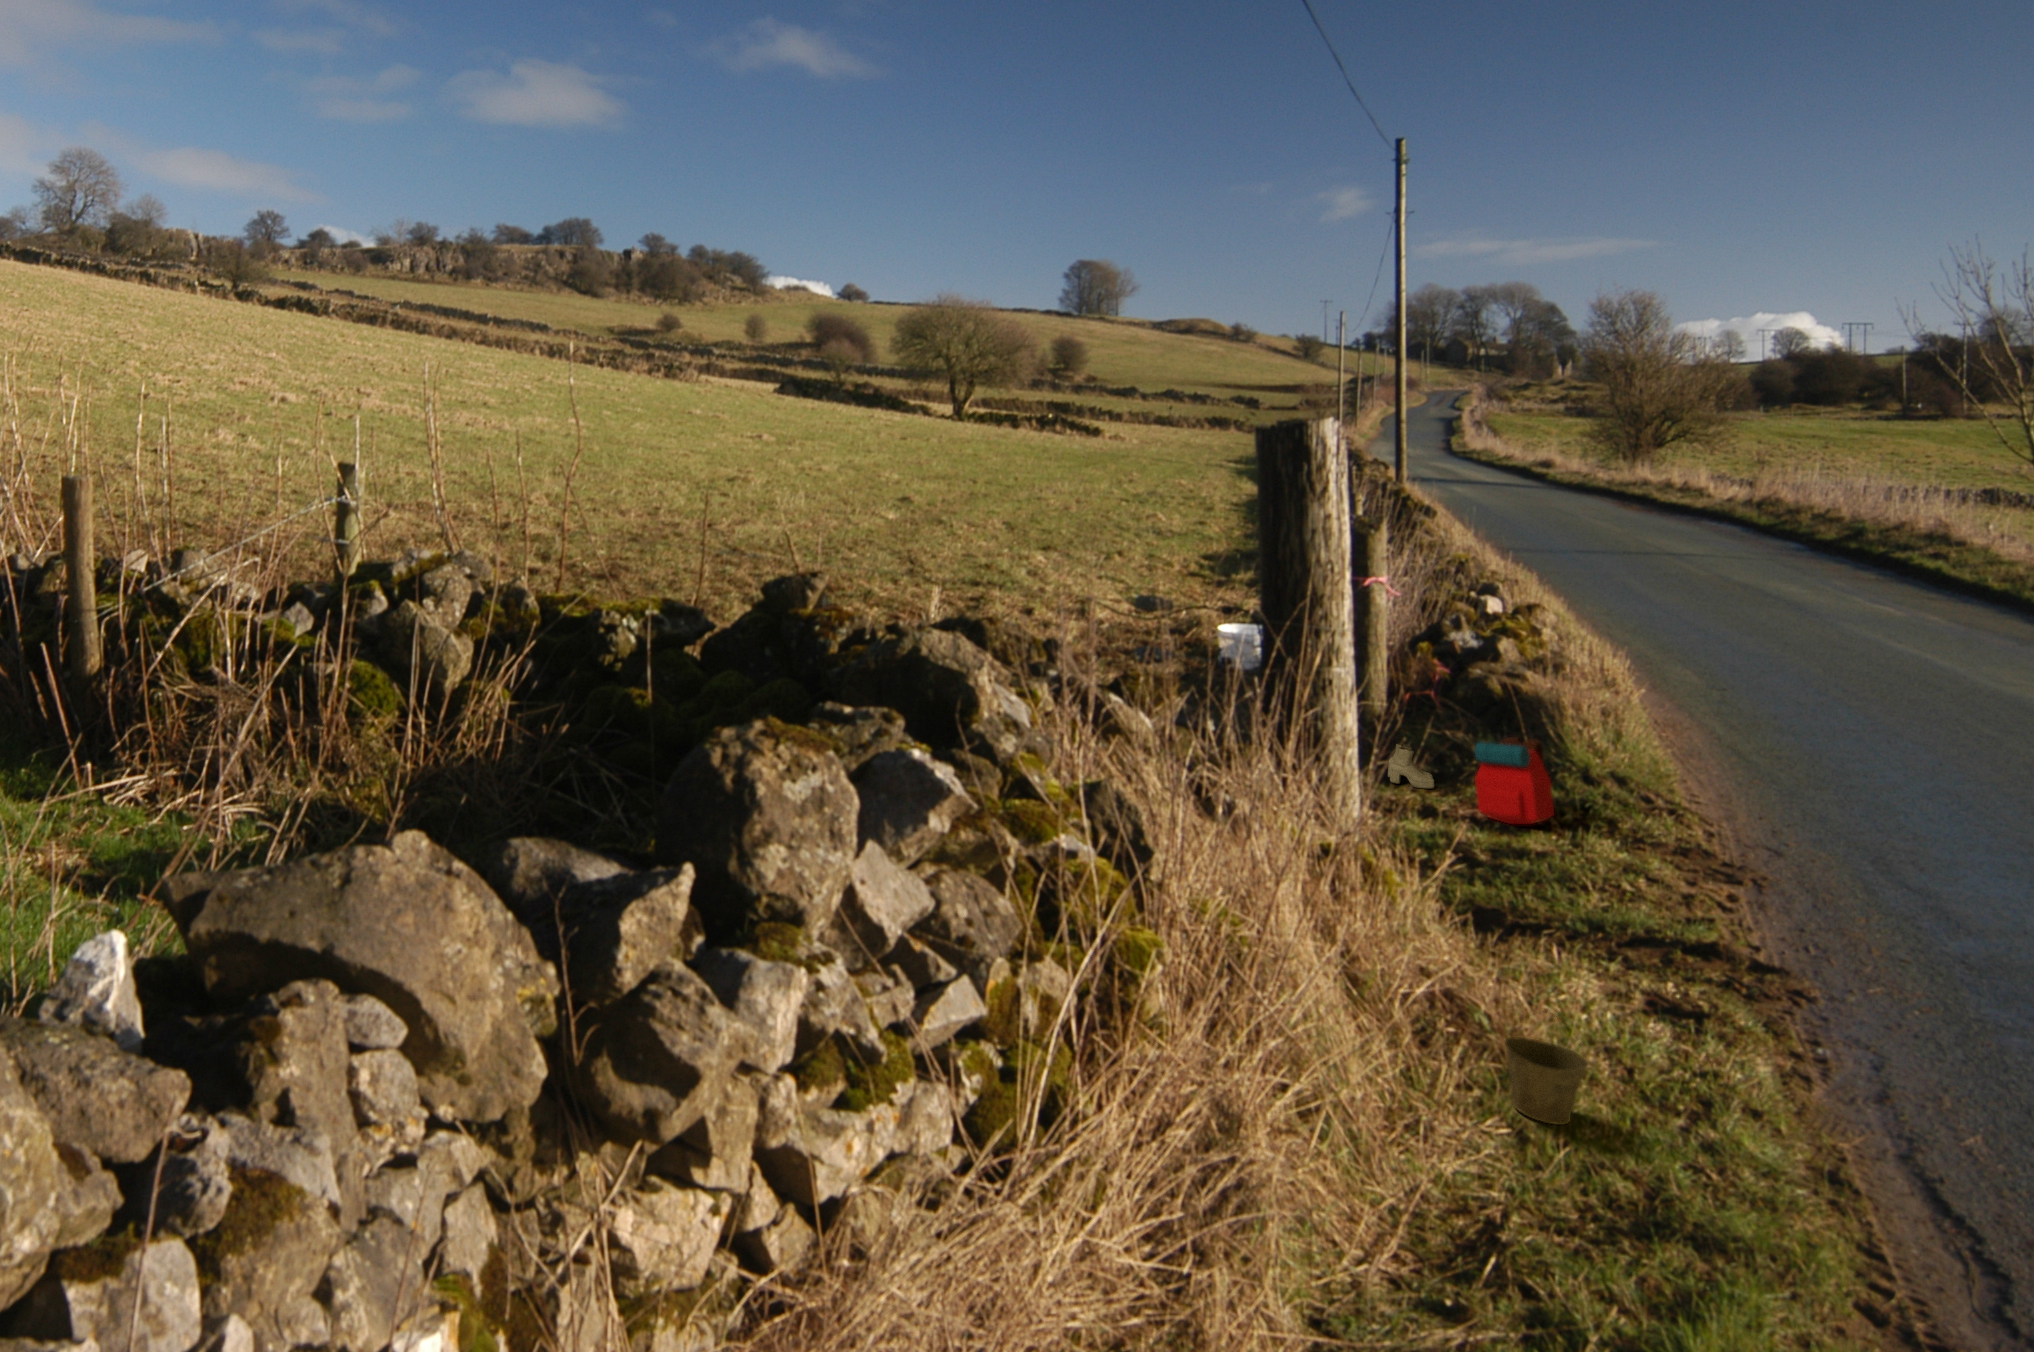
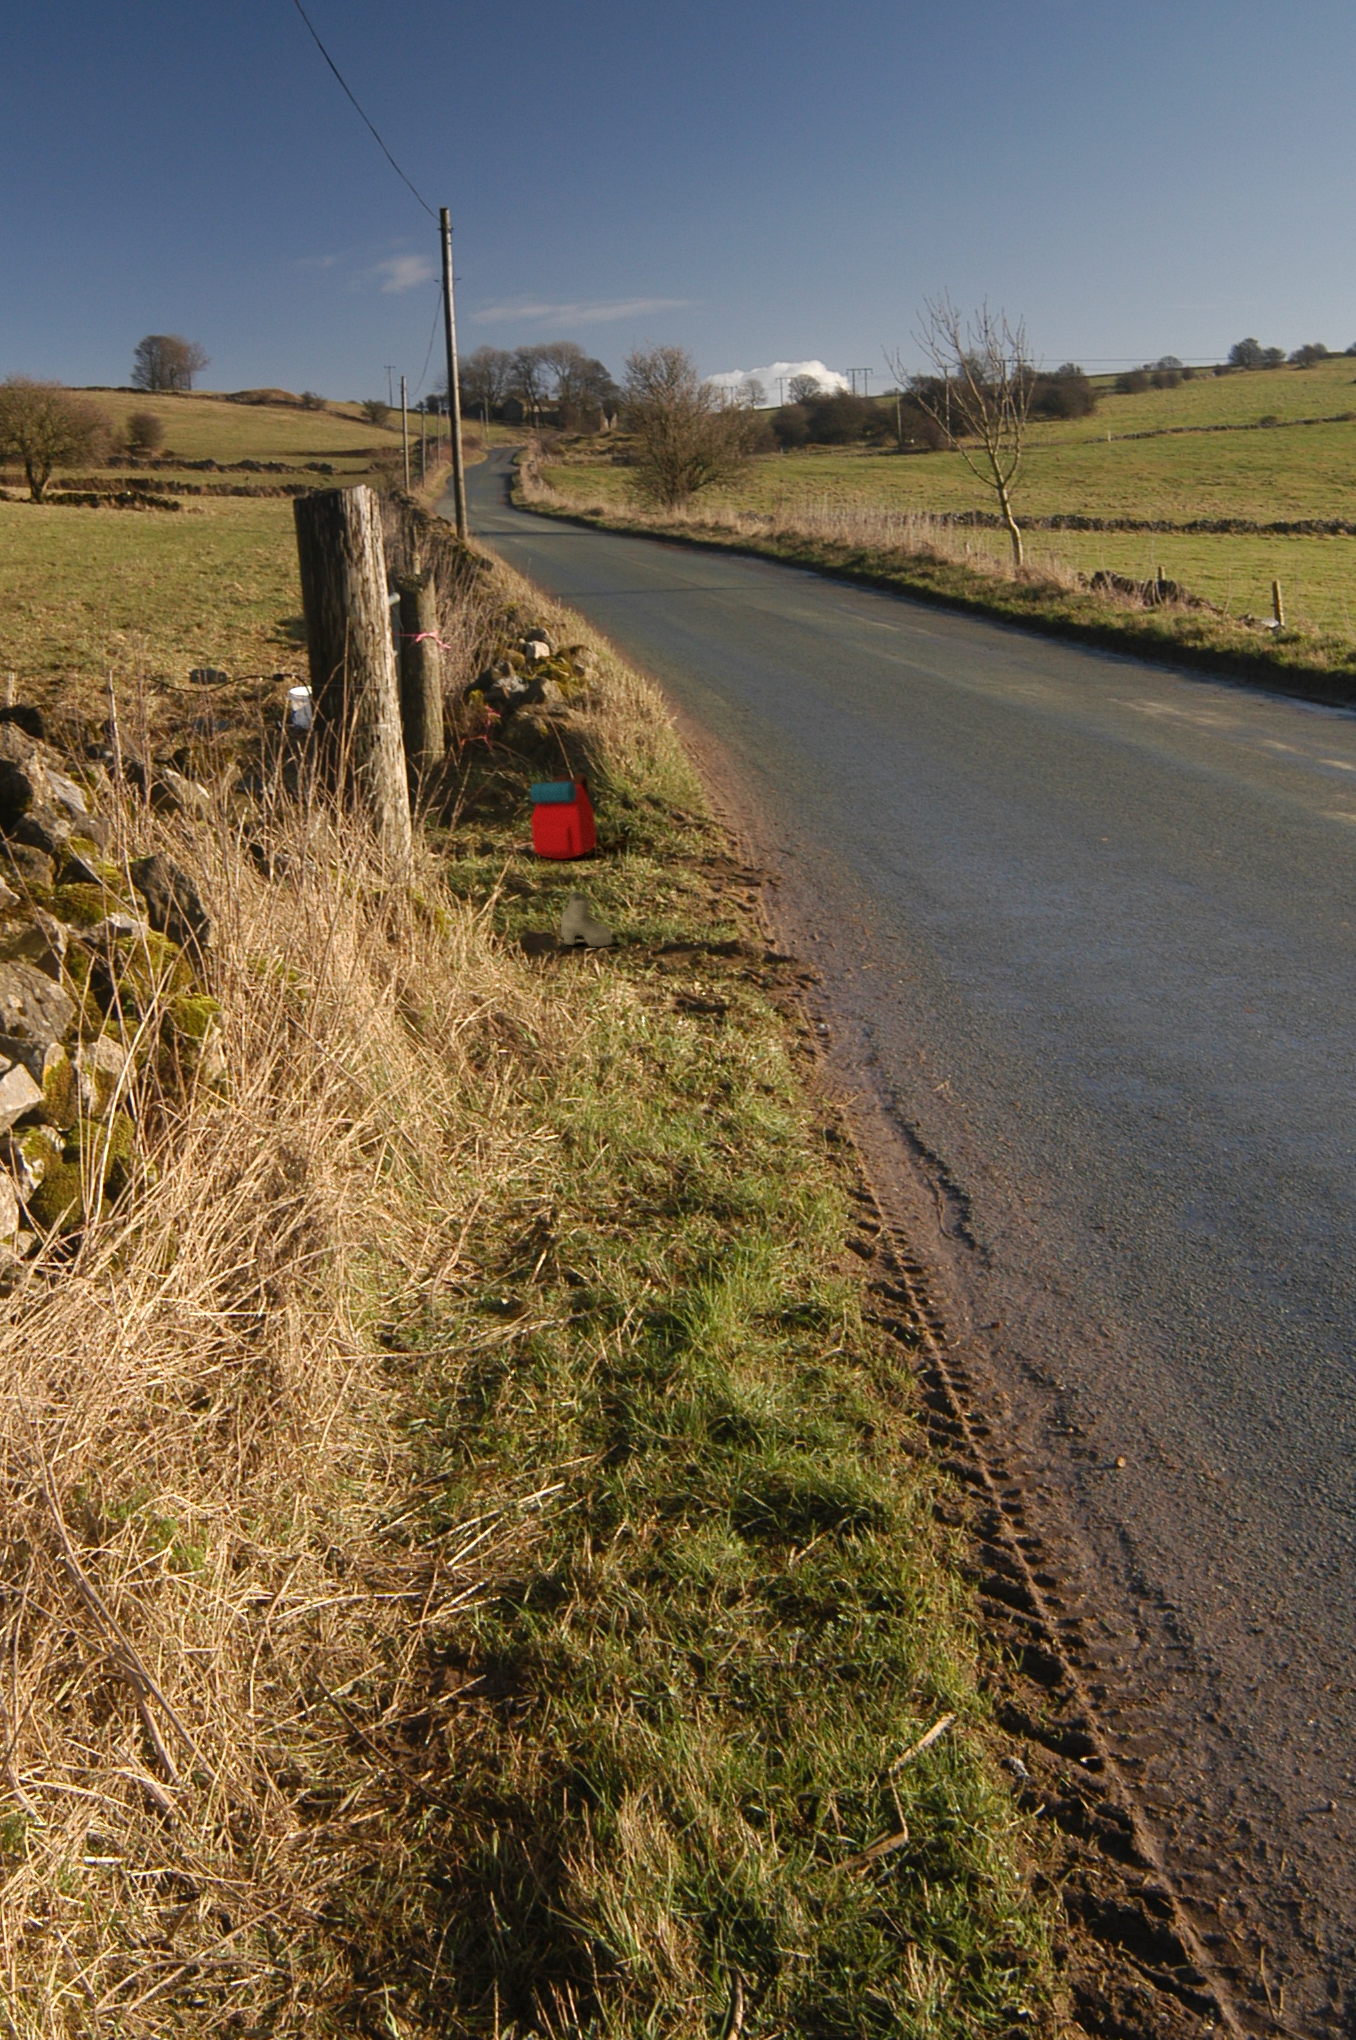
boots: present [1388,743,1434,789] -> present [561,893,612,947]
bucket: present [1504,1012,1587,1125] -> none [529,1007,592,1105]

